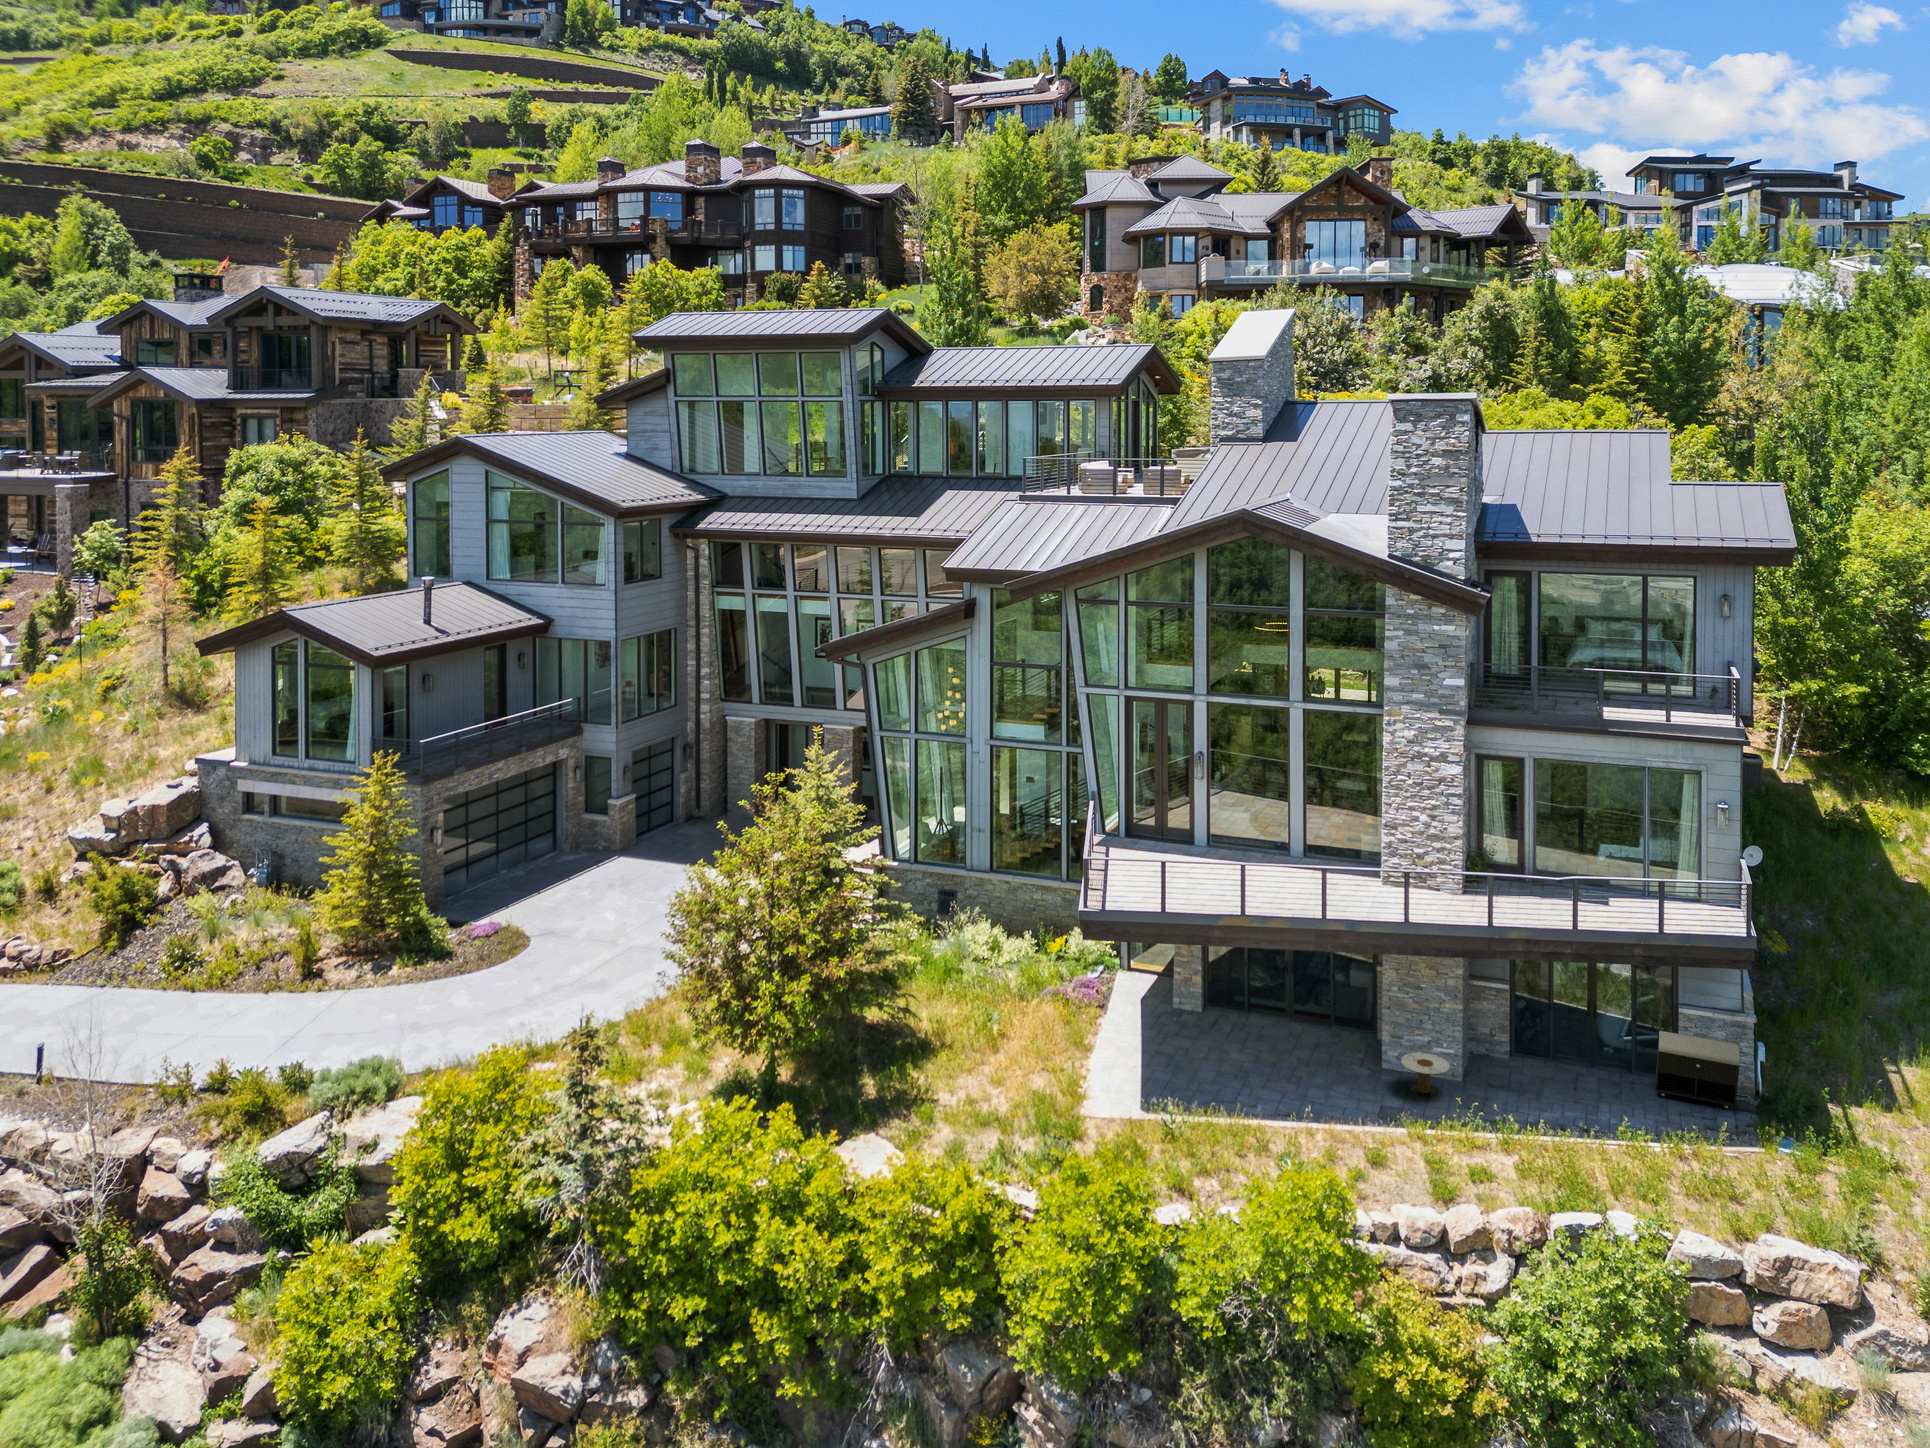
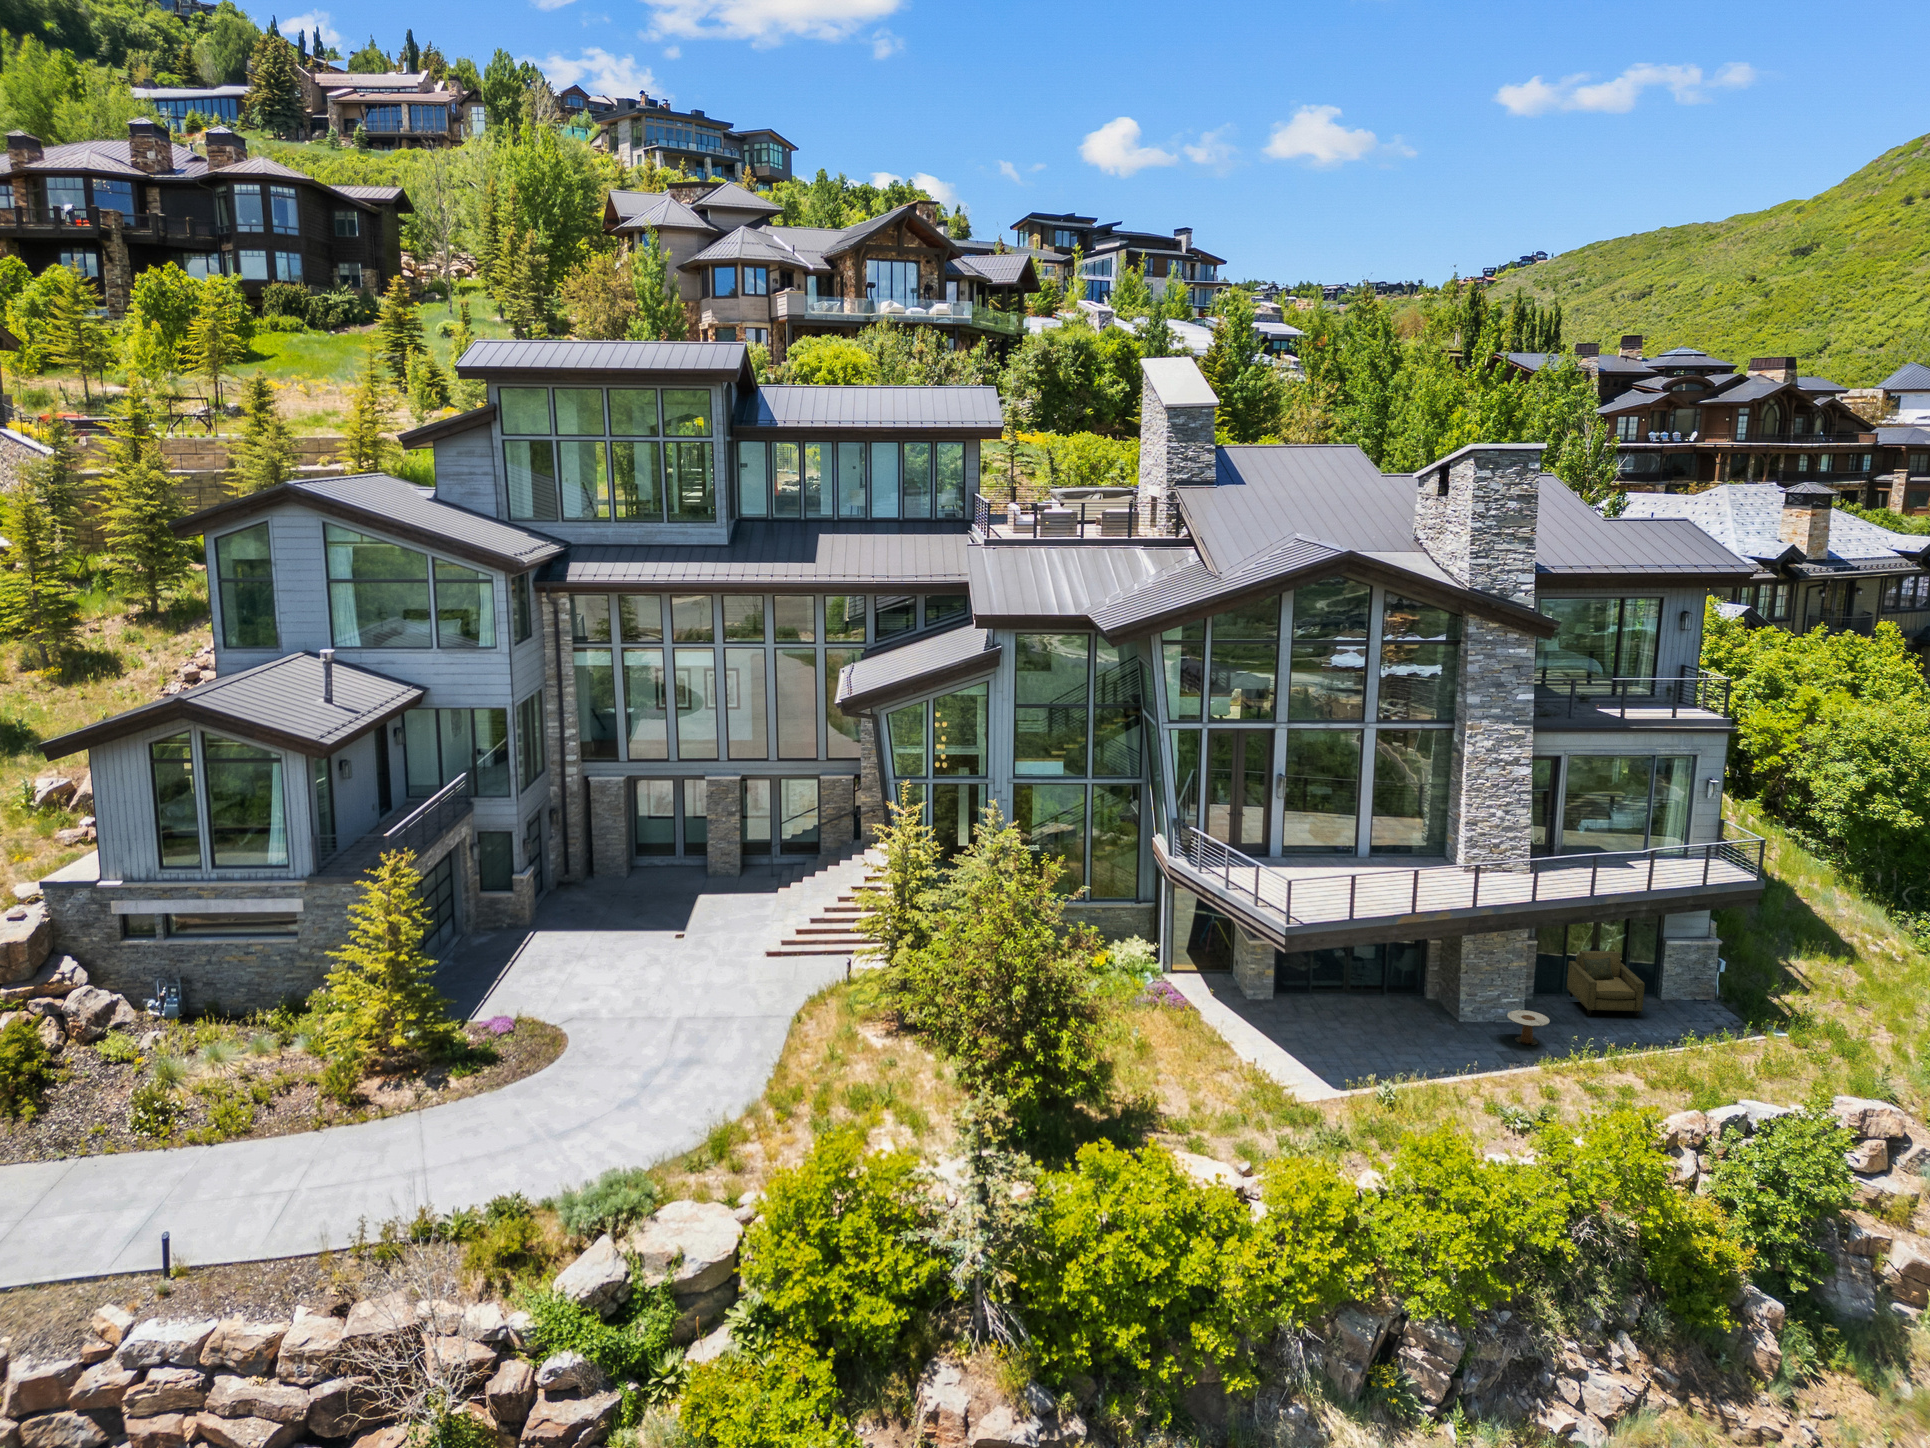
armchair: none [1534,997,1608,1087] -> present [1567,951,1645,1017]
storage bench: present [1655,1031,1740,1108] -> none [1665,966,1741,1018]

